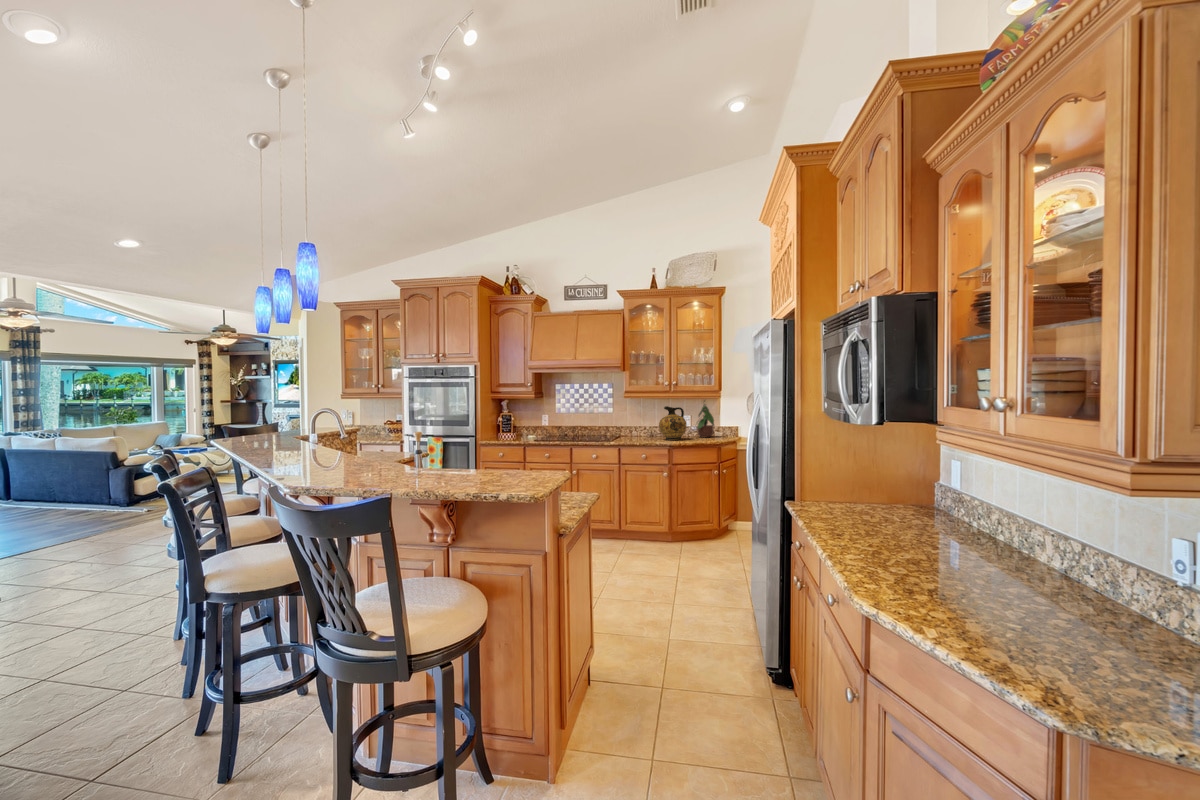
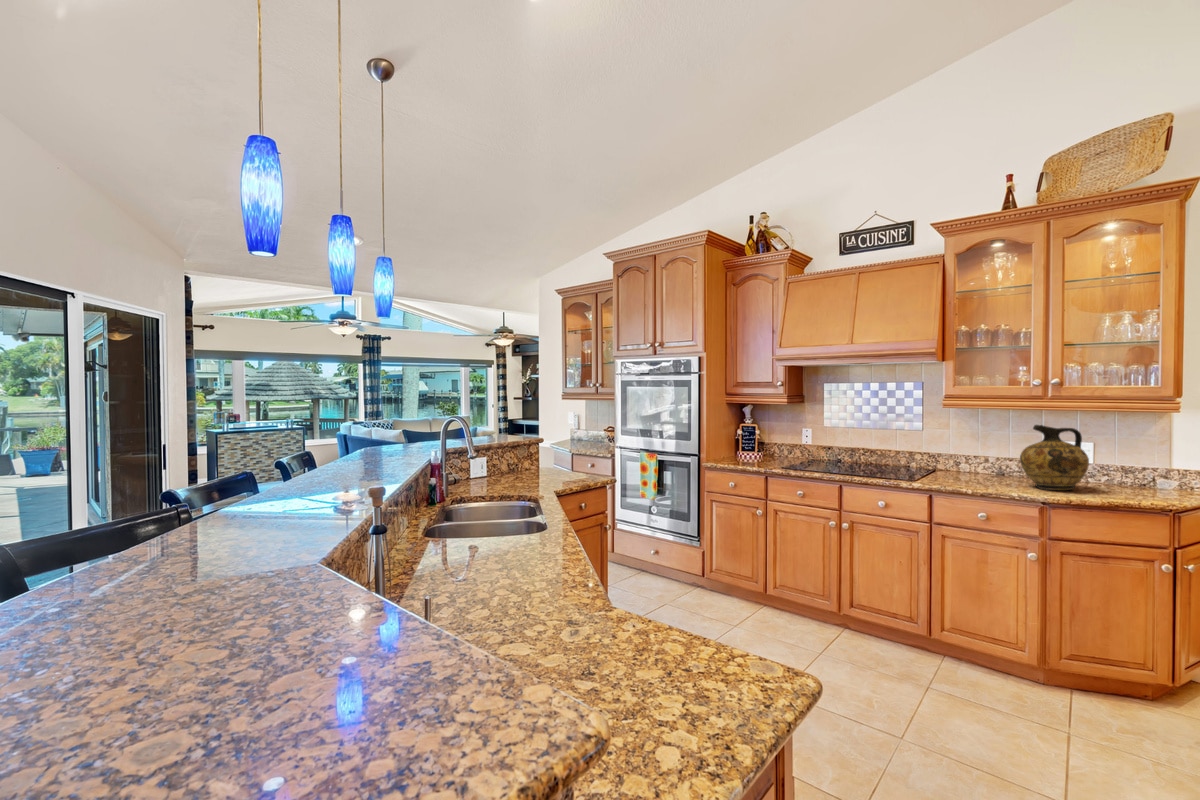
potted plant: present [697,401,714,438] -> none [1104,412,1171,490]

